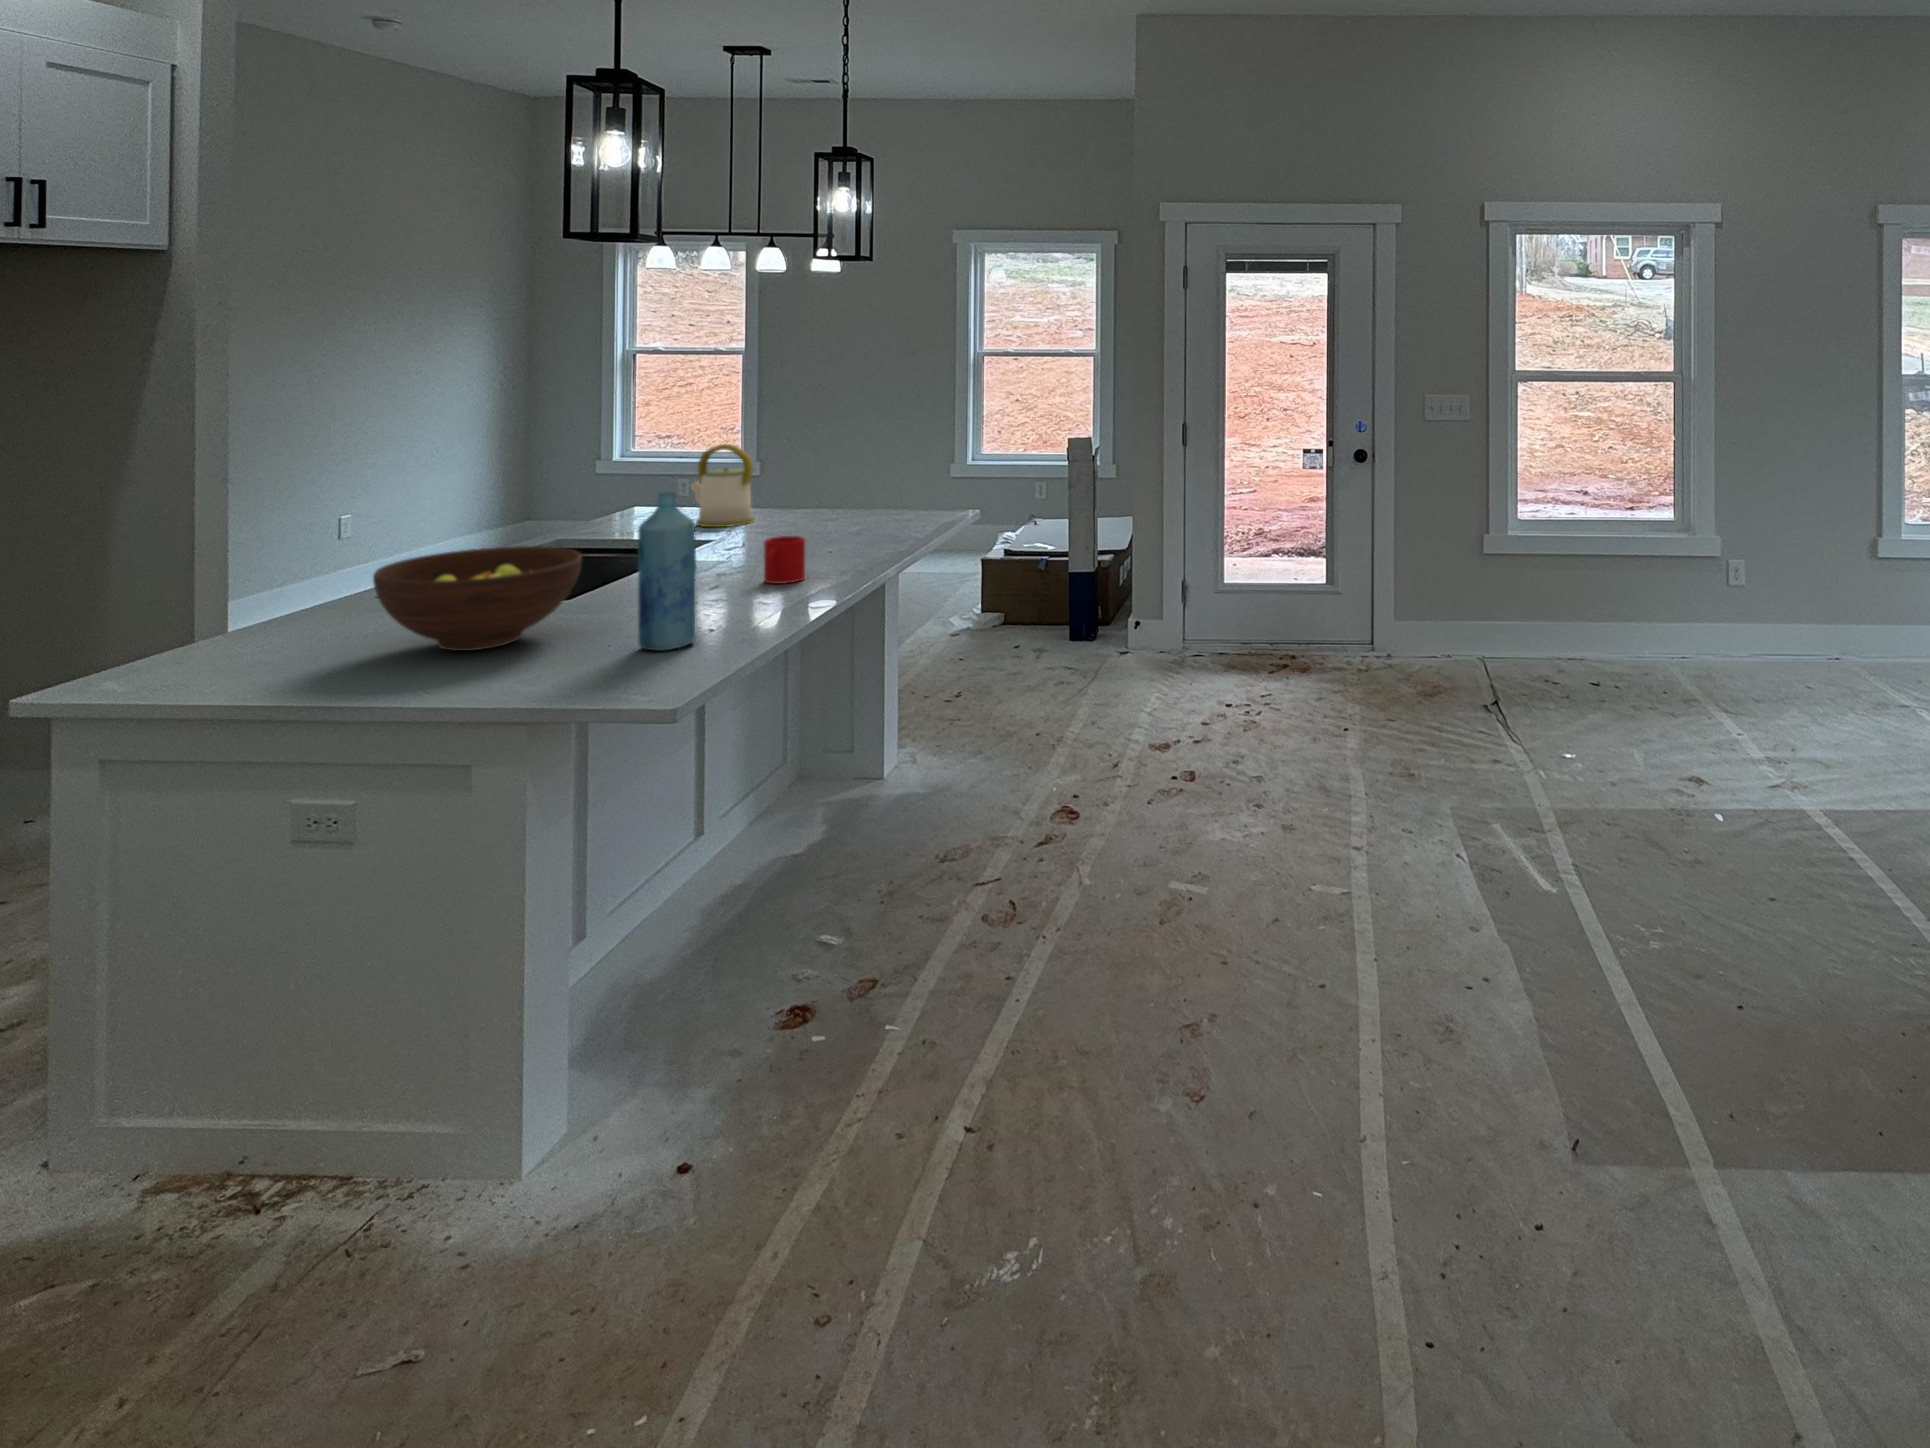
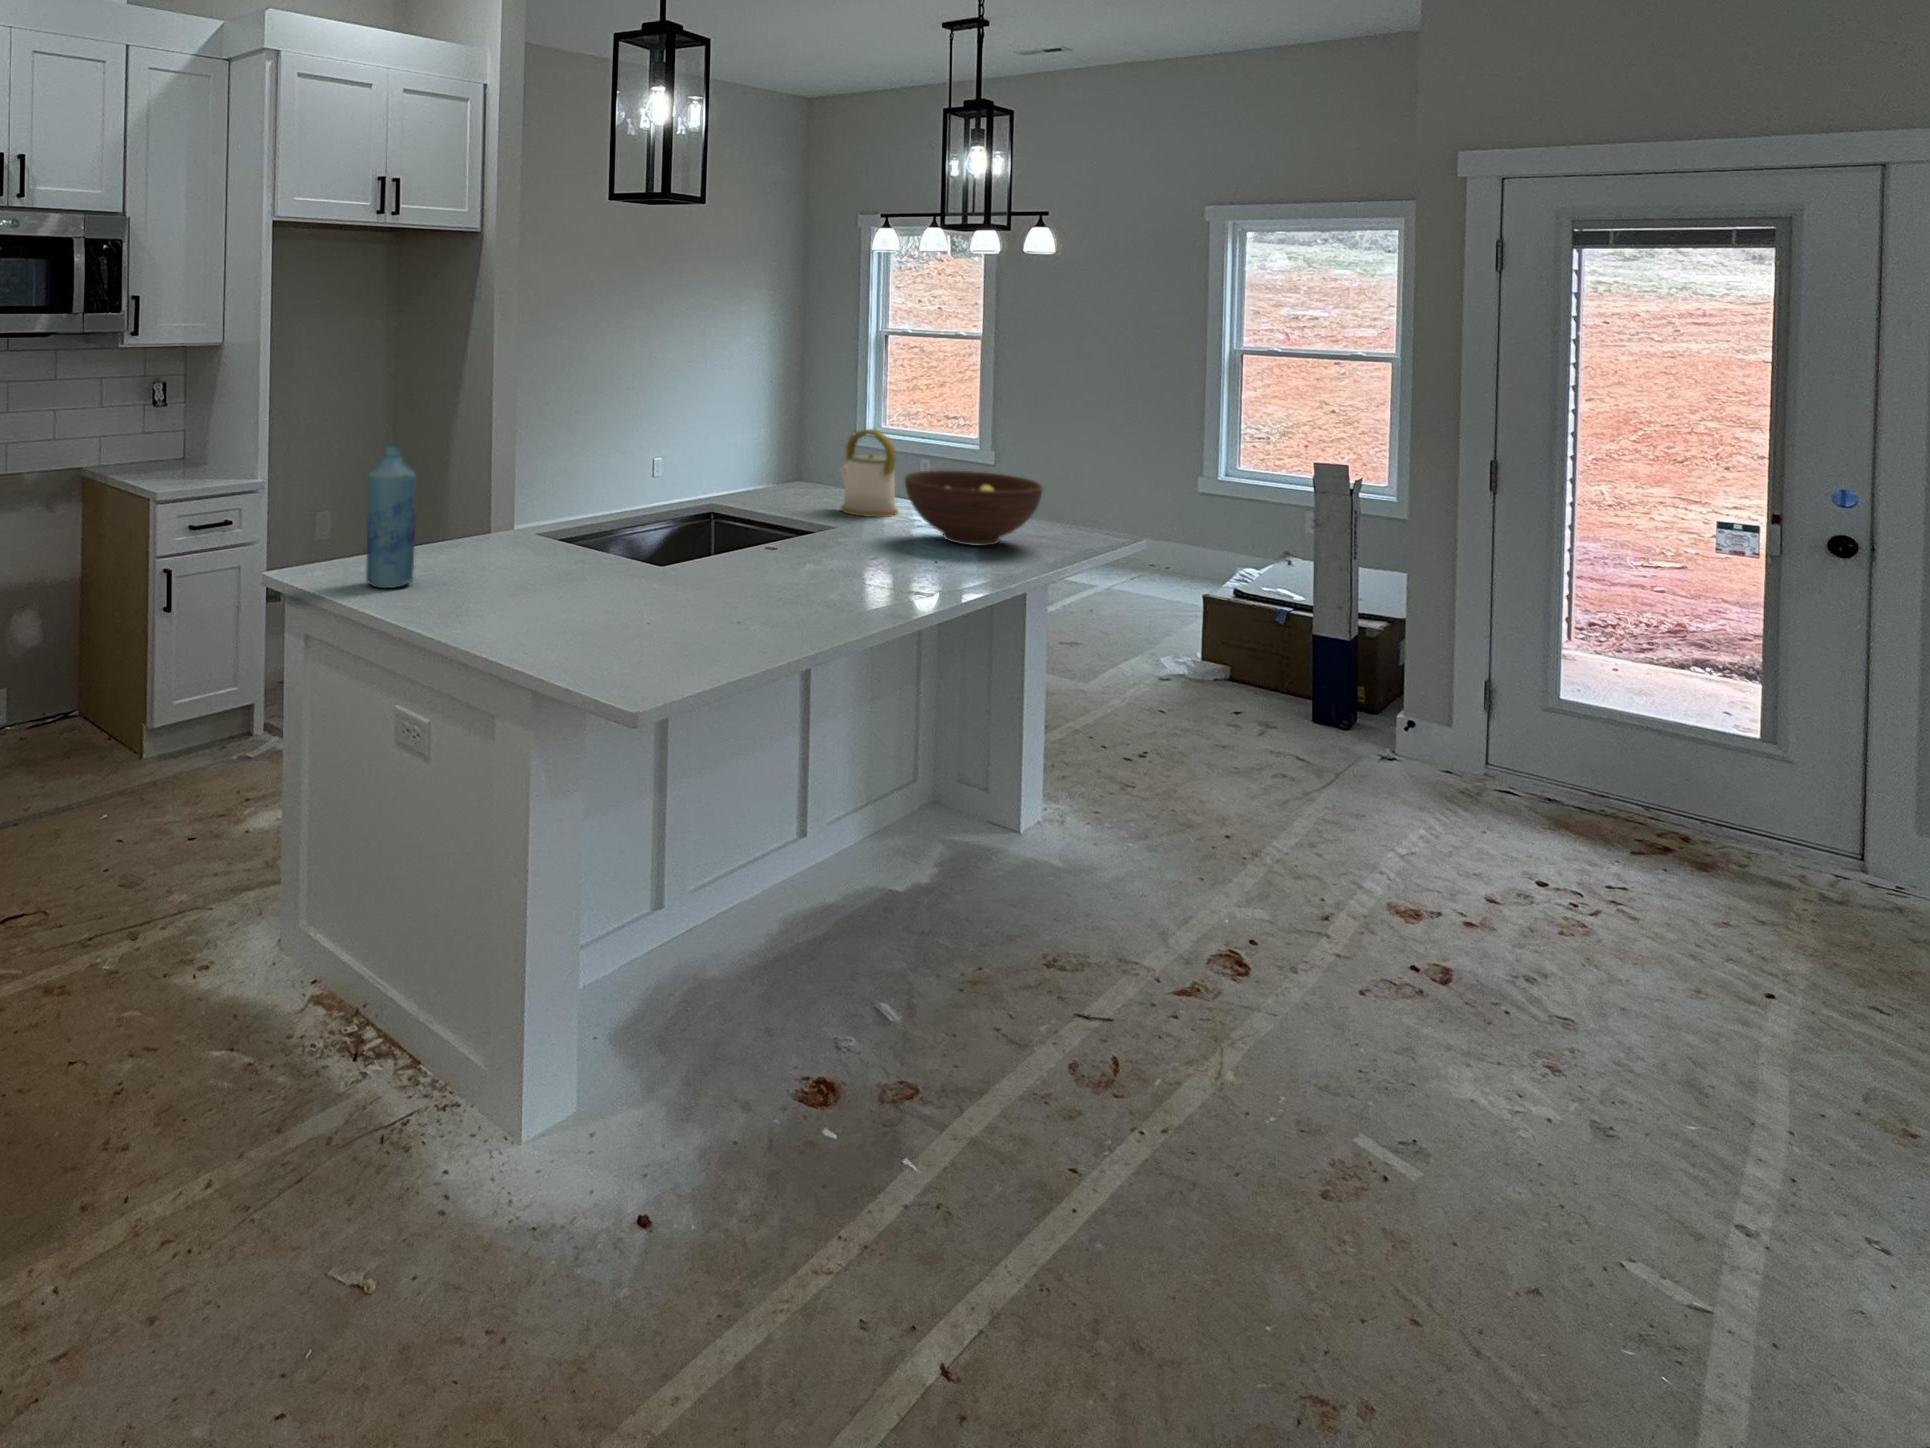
bottle: present [638,493,697,651] -> present [366,444,416,588]
mug: present [764,536,805,584] -> none [834,537,883,592]
fruit bowl: present [373,546,582,651] -> present [905,470,1042,546]

